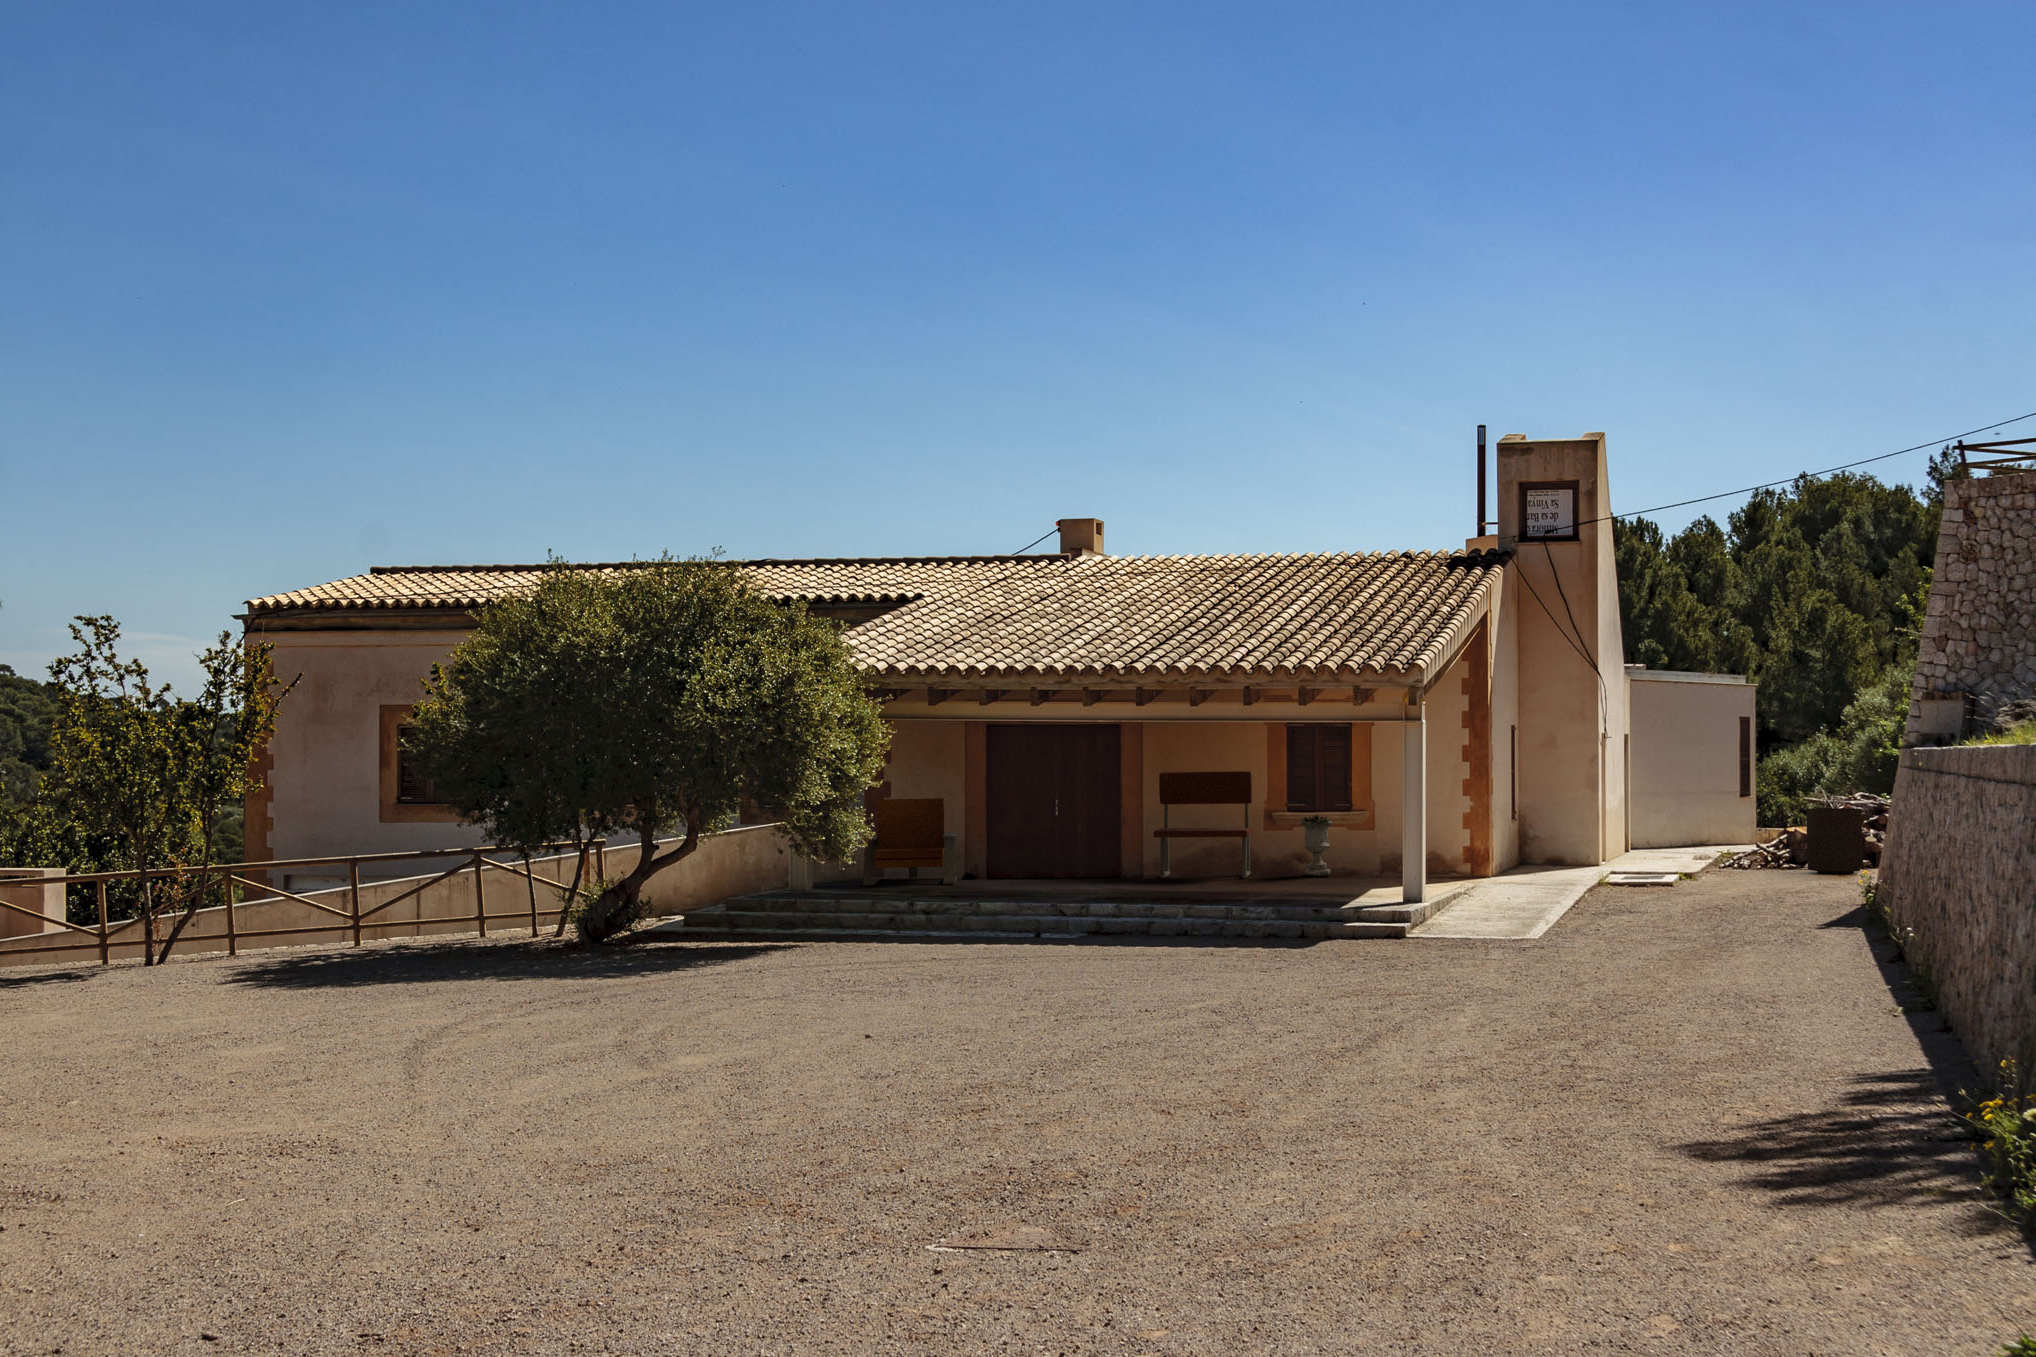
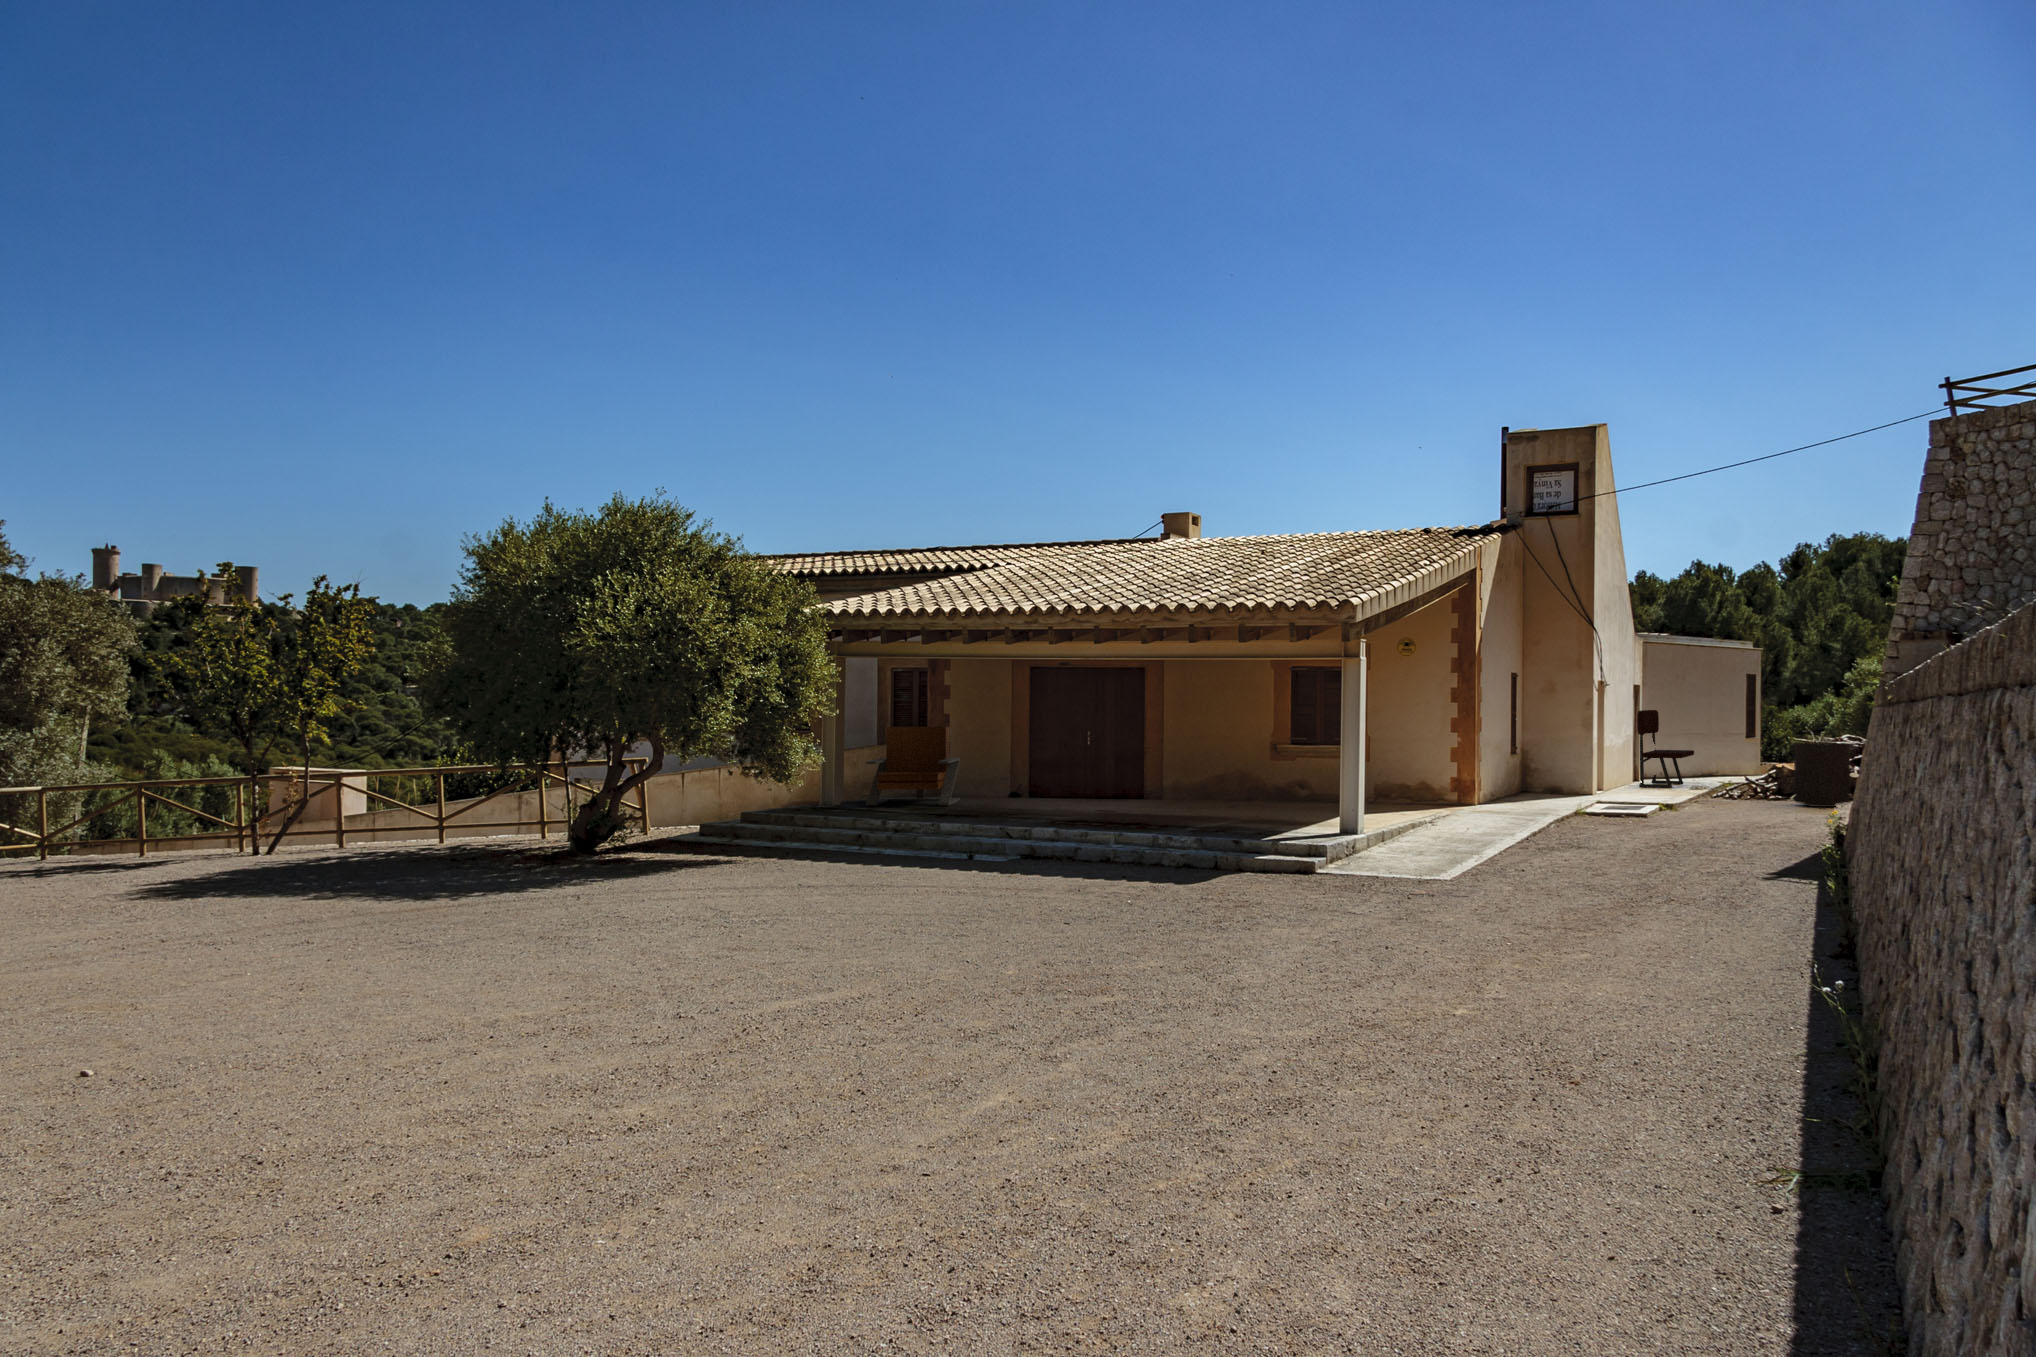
bench: present [1154,771,1252,878] -> present [1637,710,1694,788]
planter: present [1300,815,1332,876] -> none [1274,745,1304,803]

